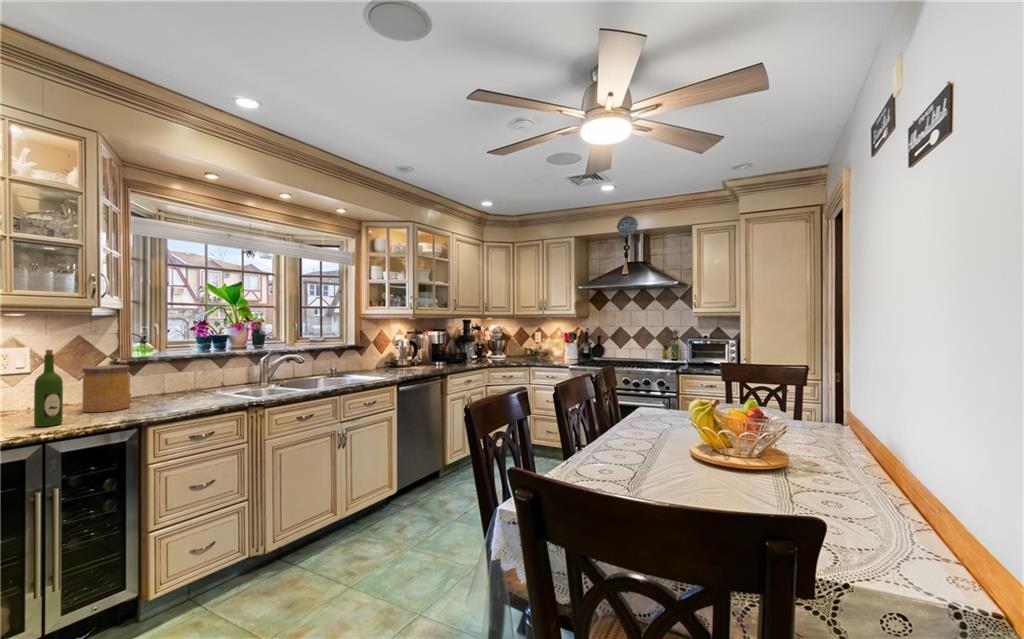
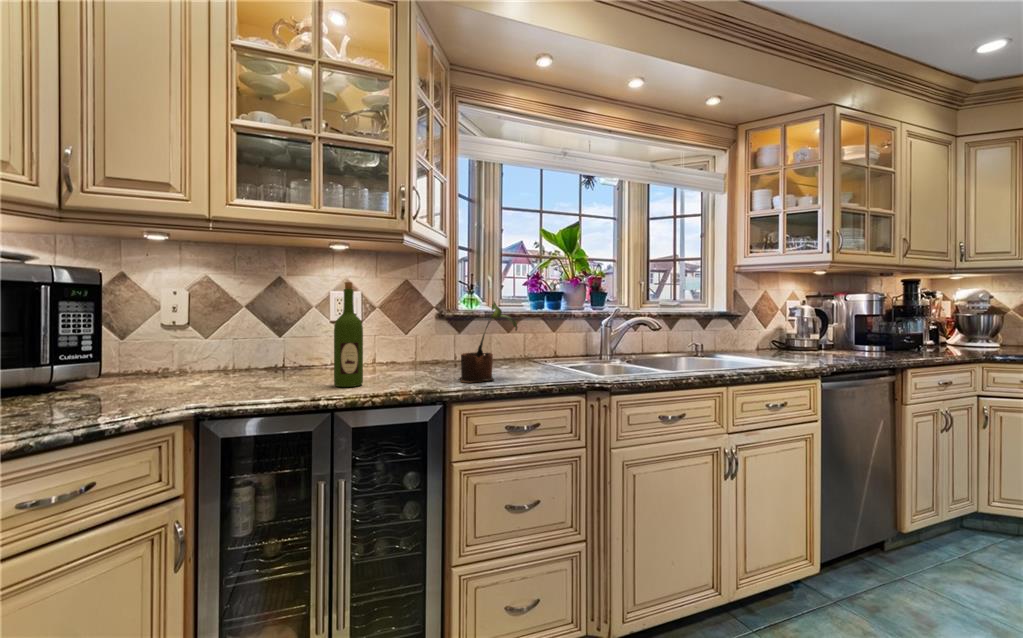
potted plant: none [146,356,195,412] -> present [460,302,517,383]
jar: present [82,365,130,412] -> none [399,315,447,375]

